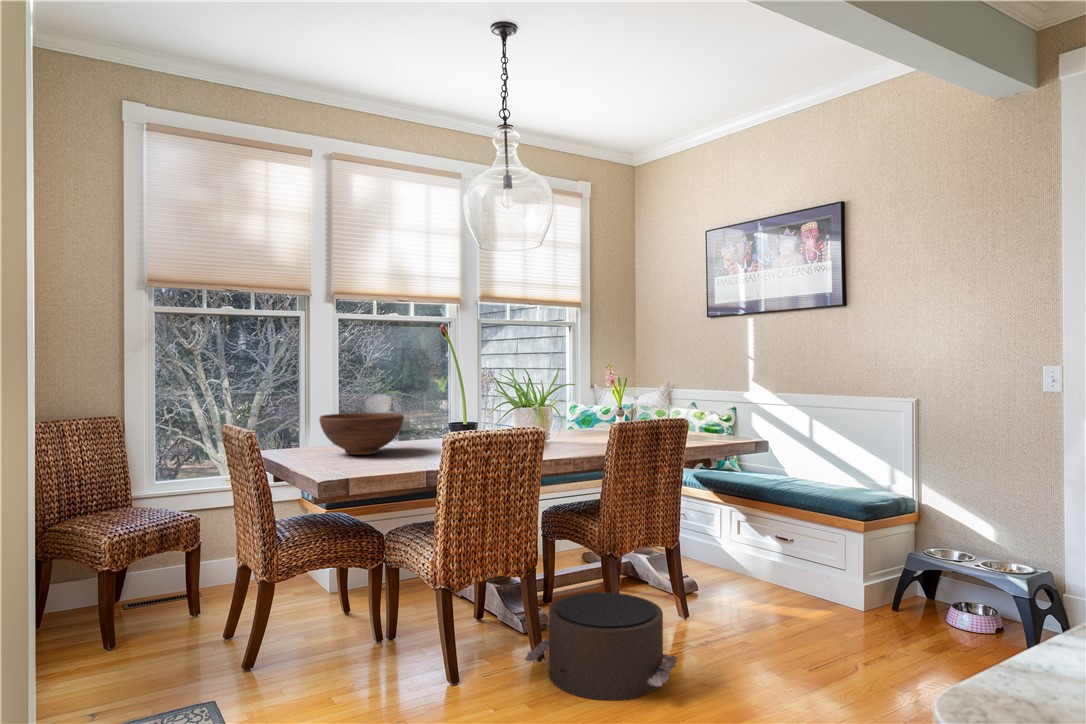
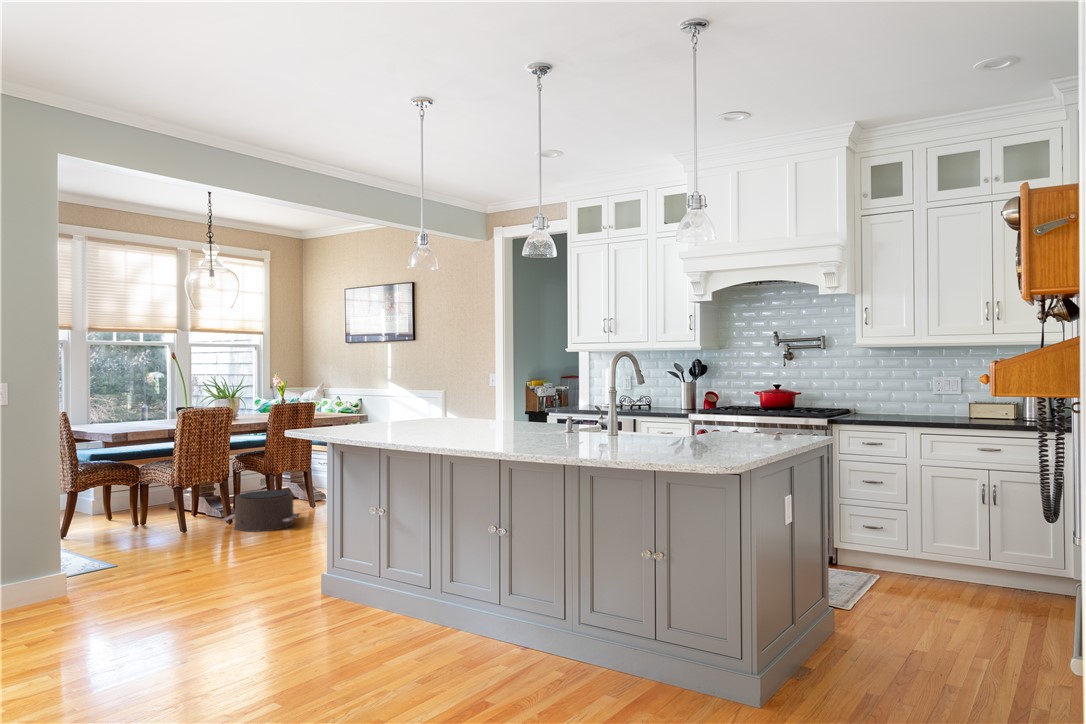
fruit bowl: present [319,413,404,455] -> none [96,404,149,427]

